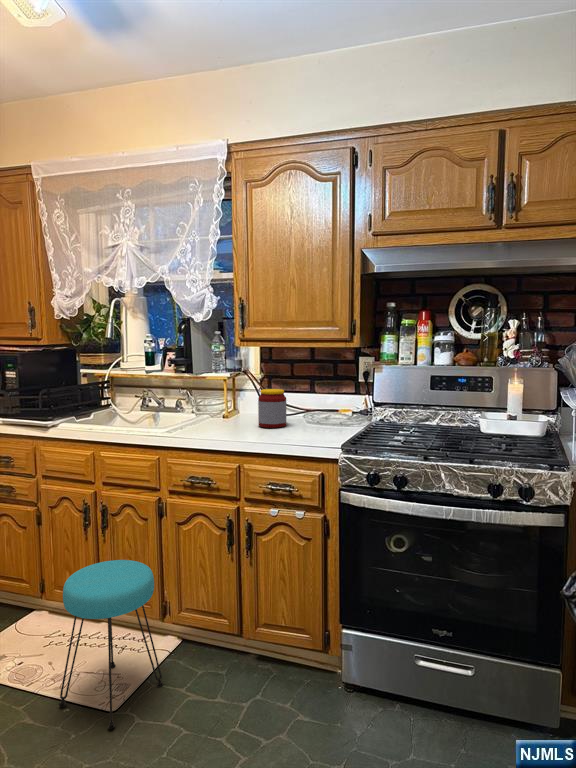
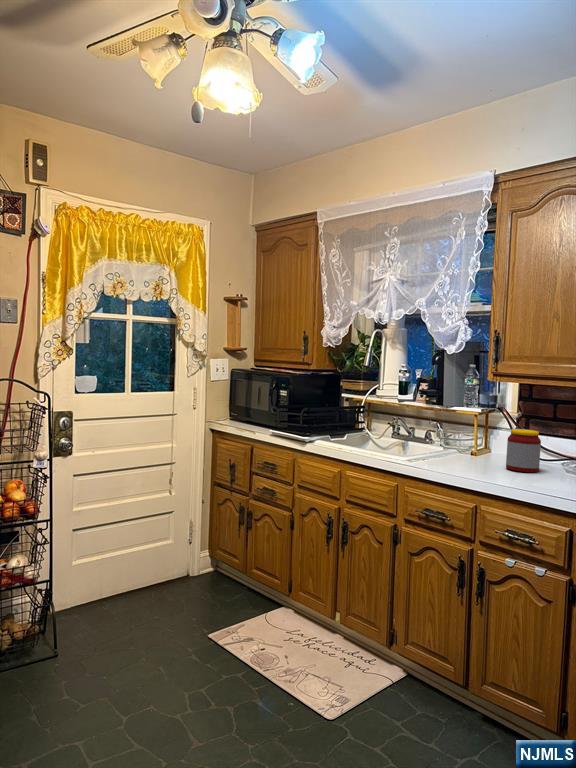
stool: present [59,560,163,729] -> none [287,573,380,731]

